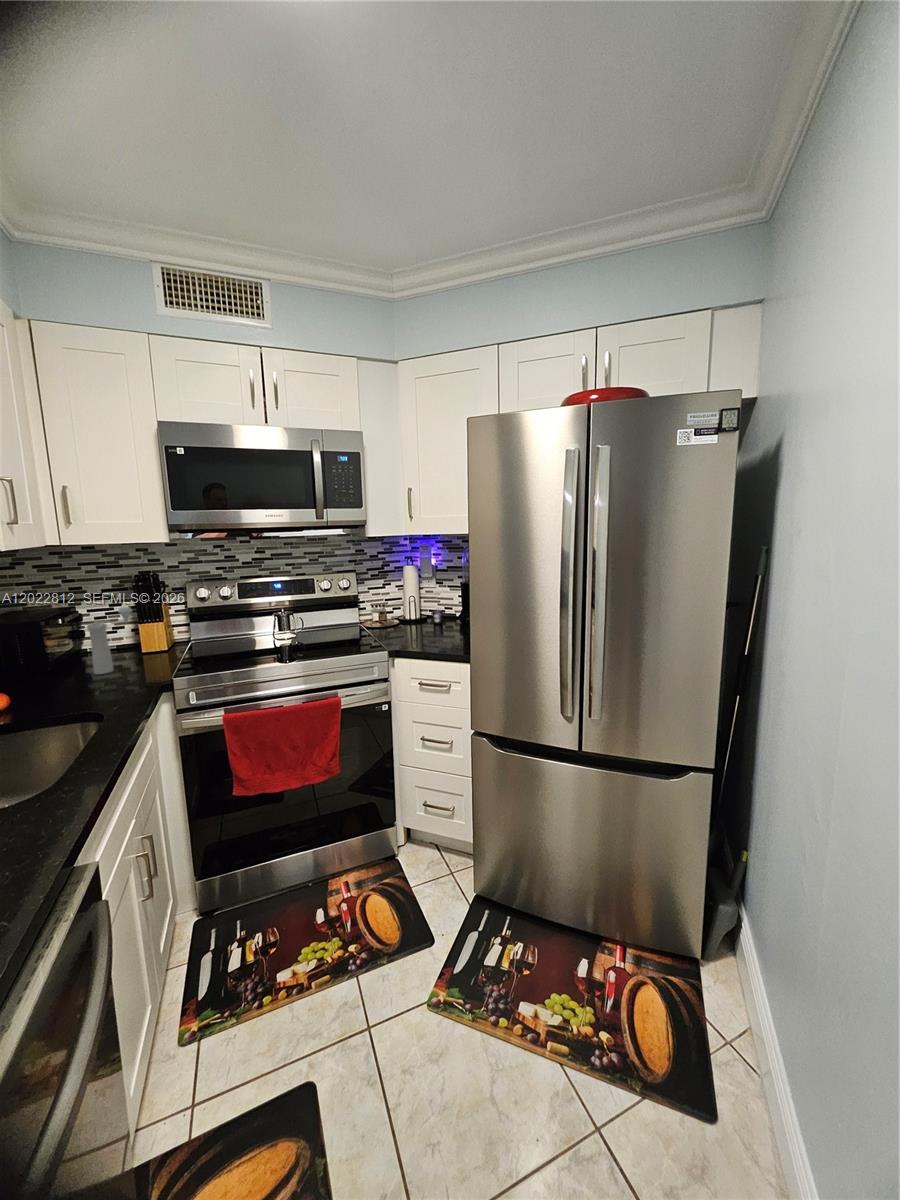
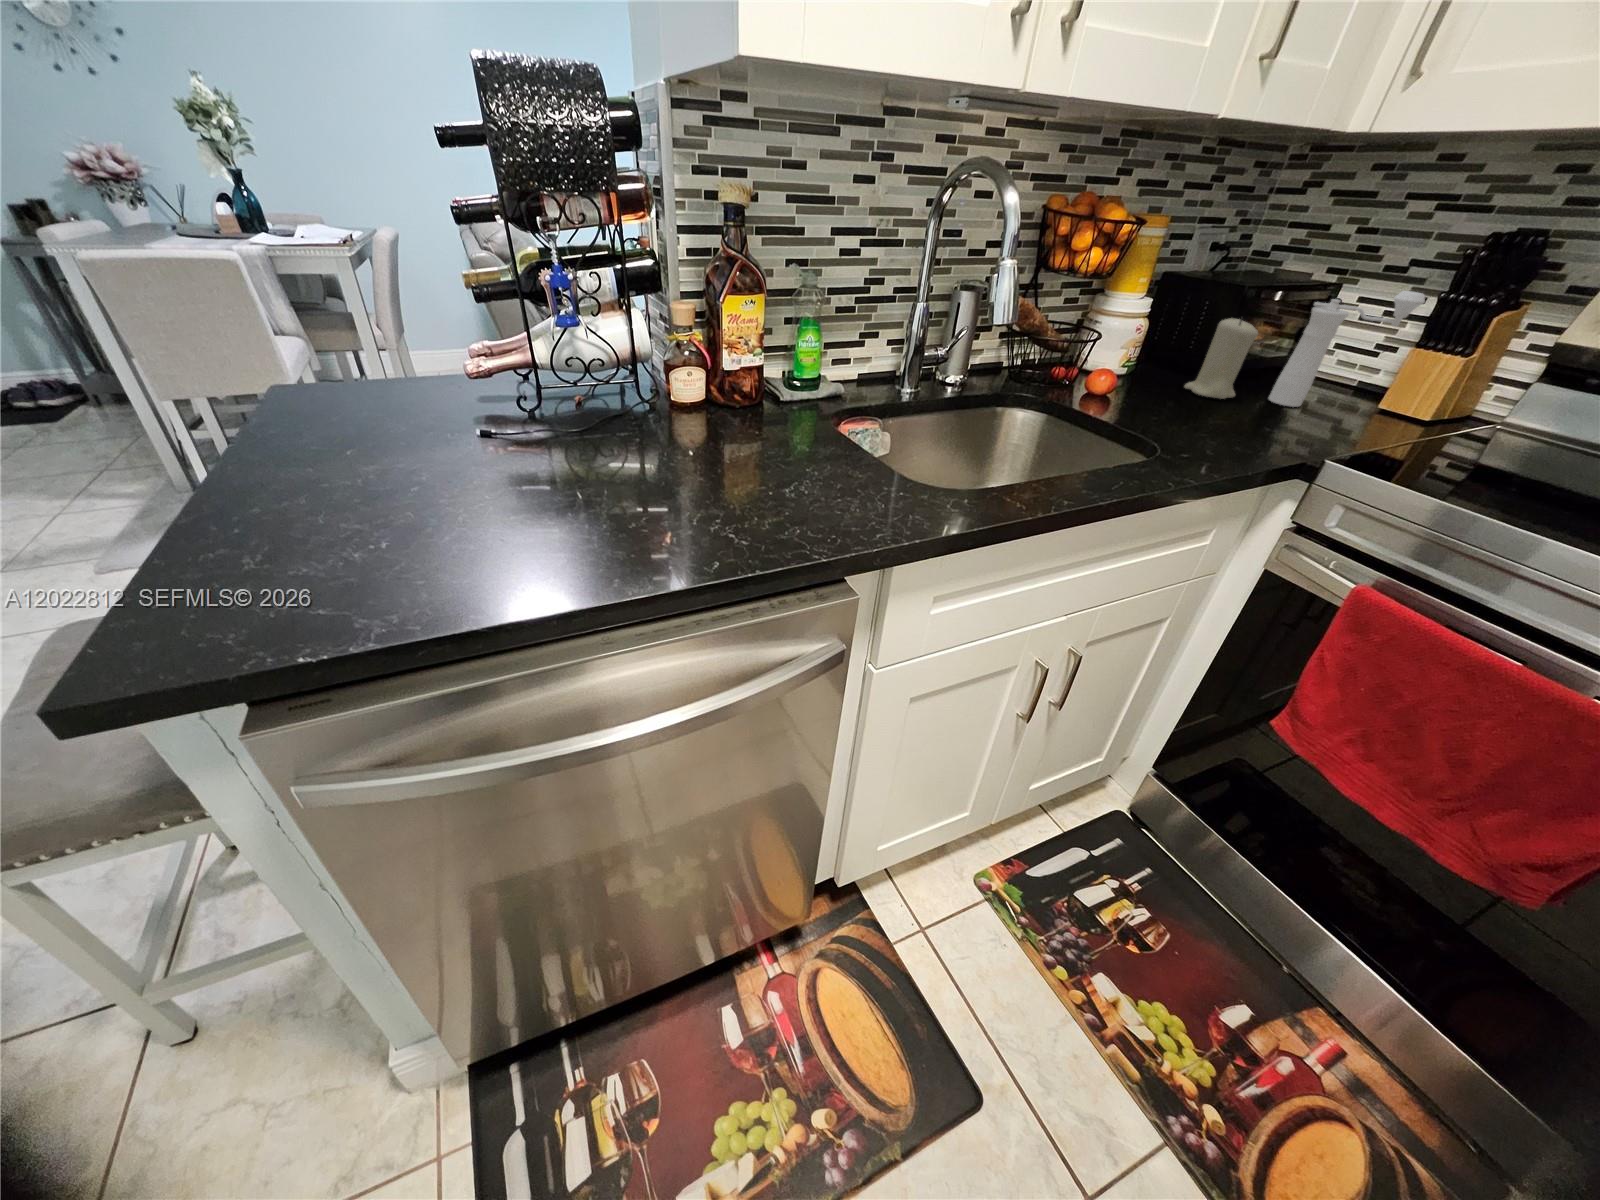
candle: none [44,643,79,690] -> present [1184,318,1258,399]

